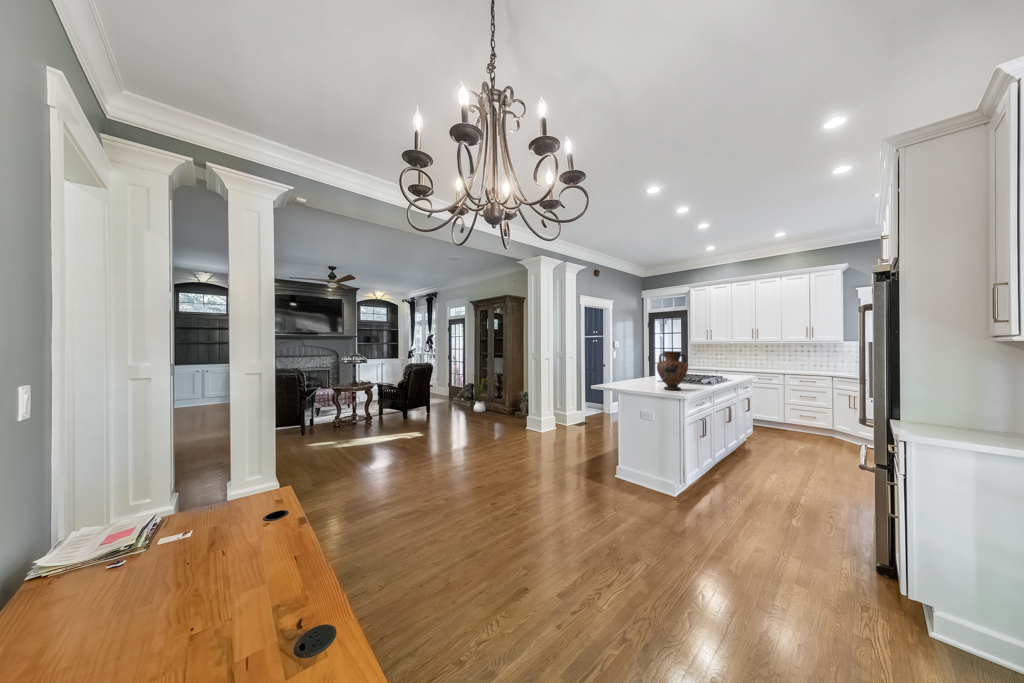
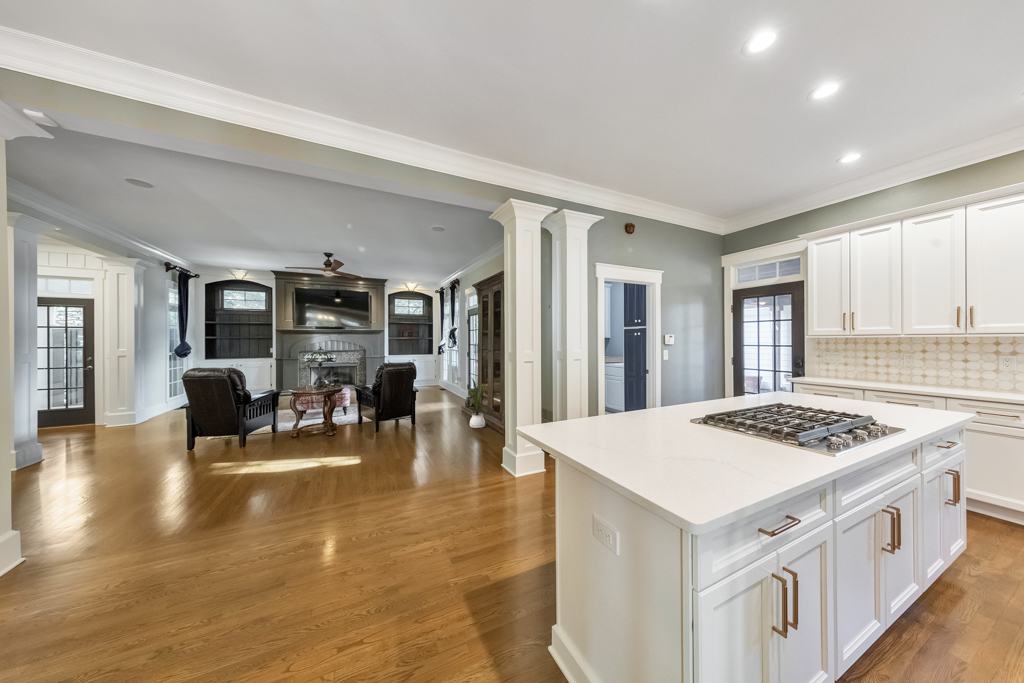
vase: present [657,351,688,390] -> none [625,351,721,474]

